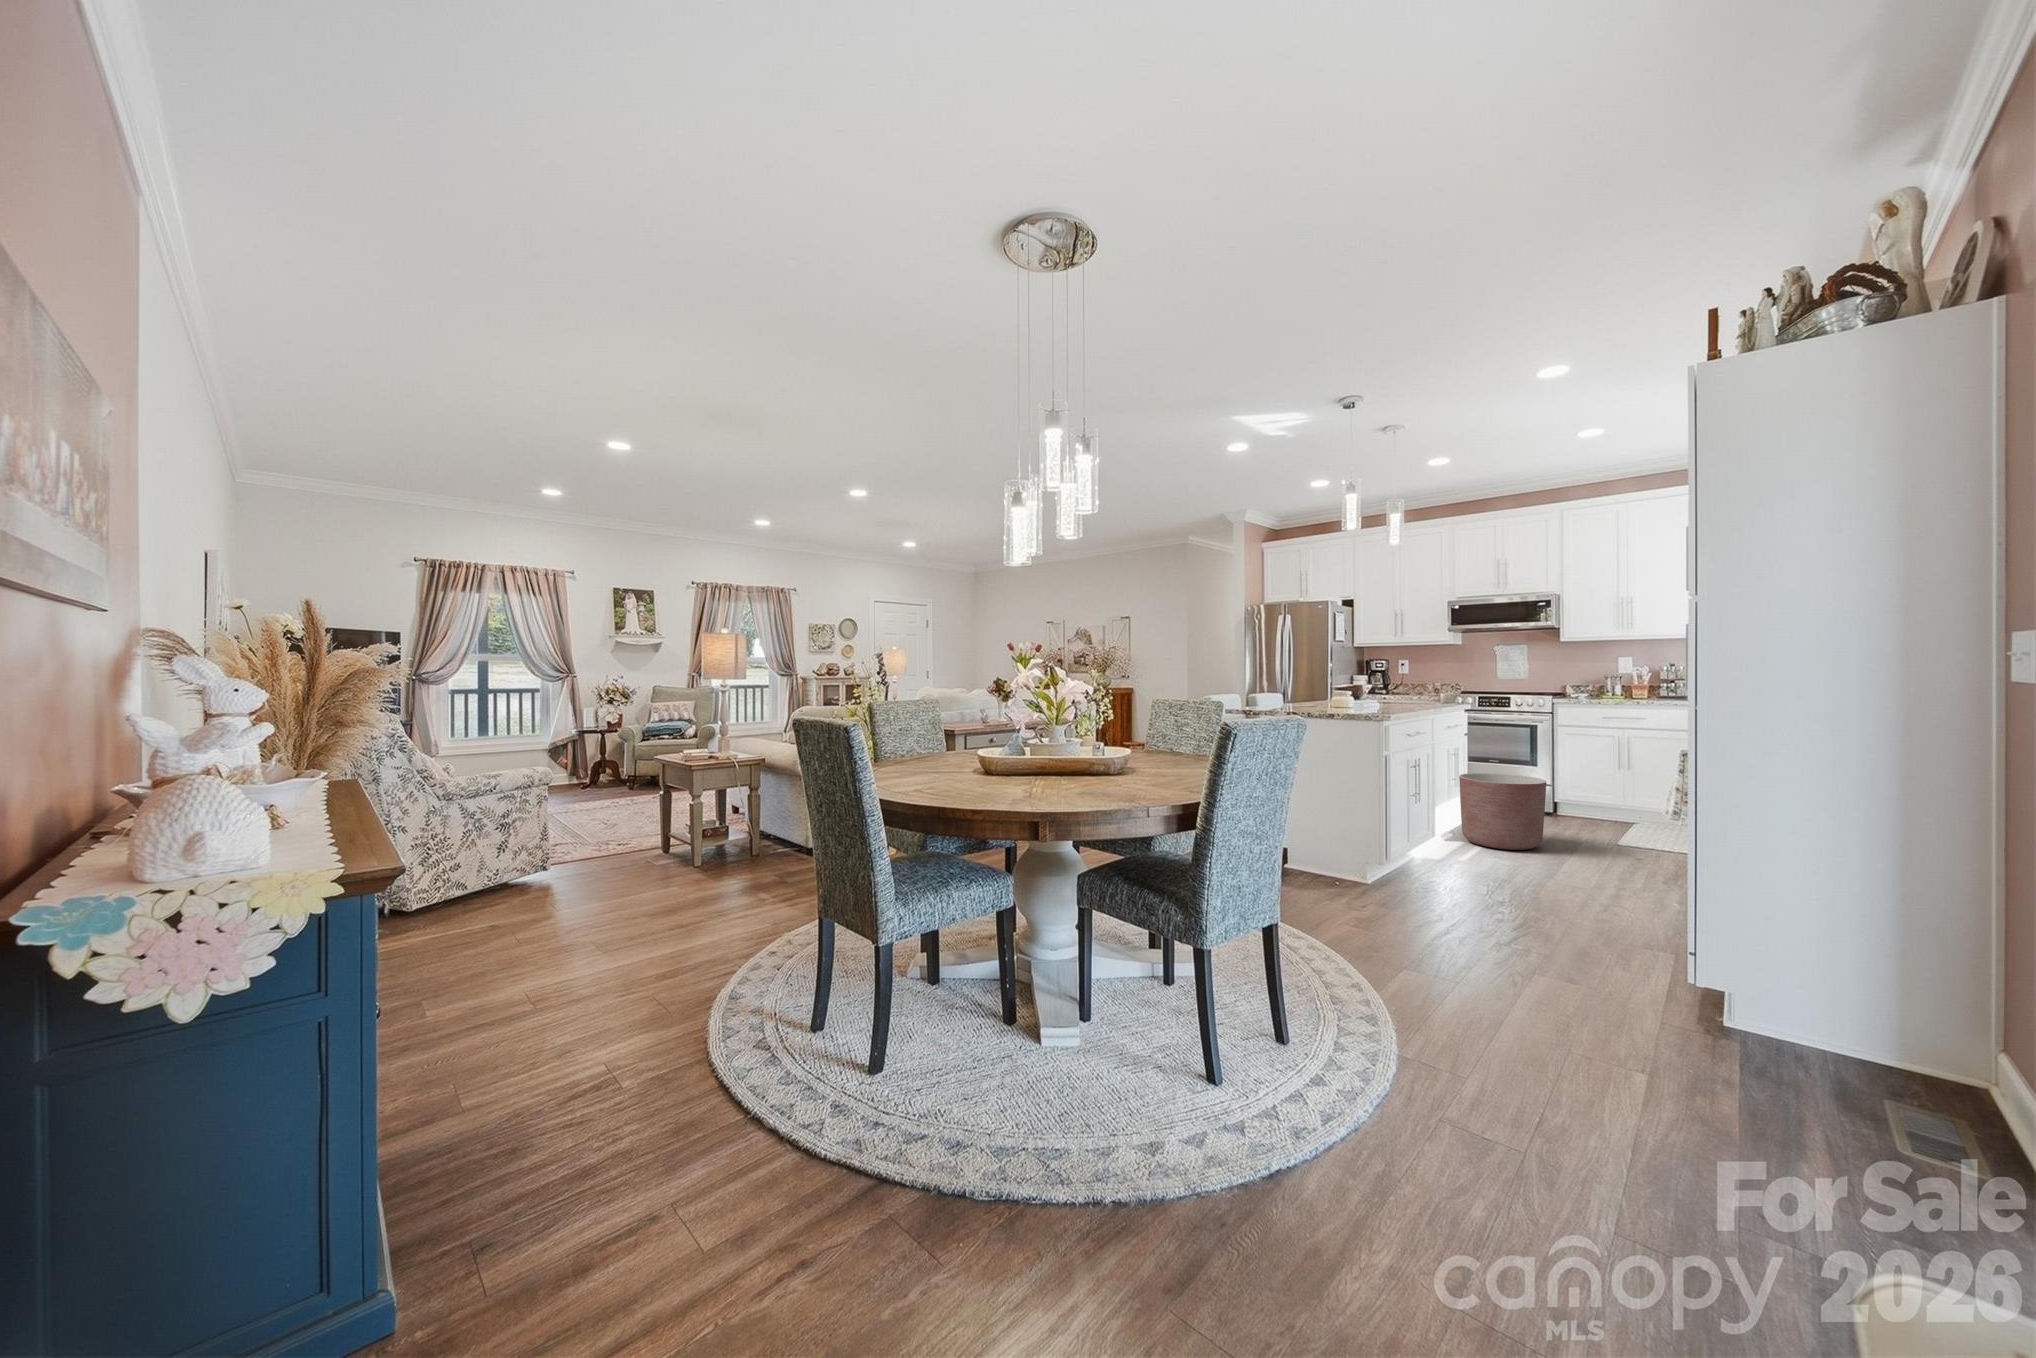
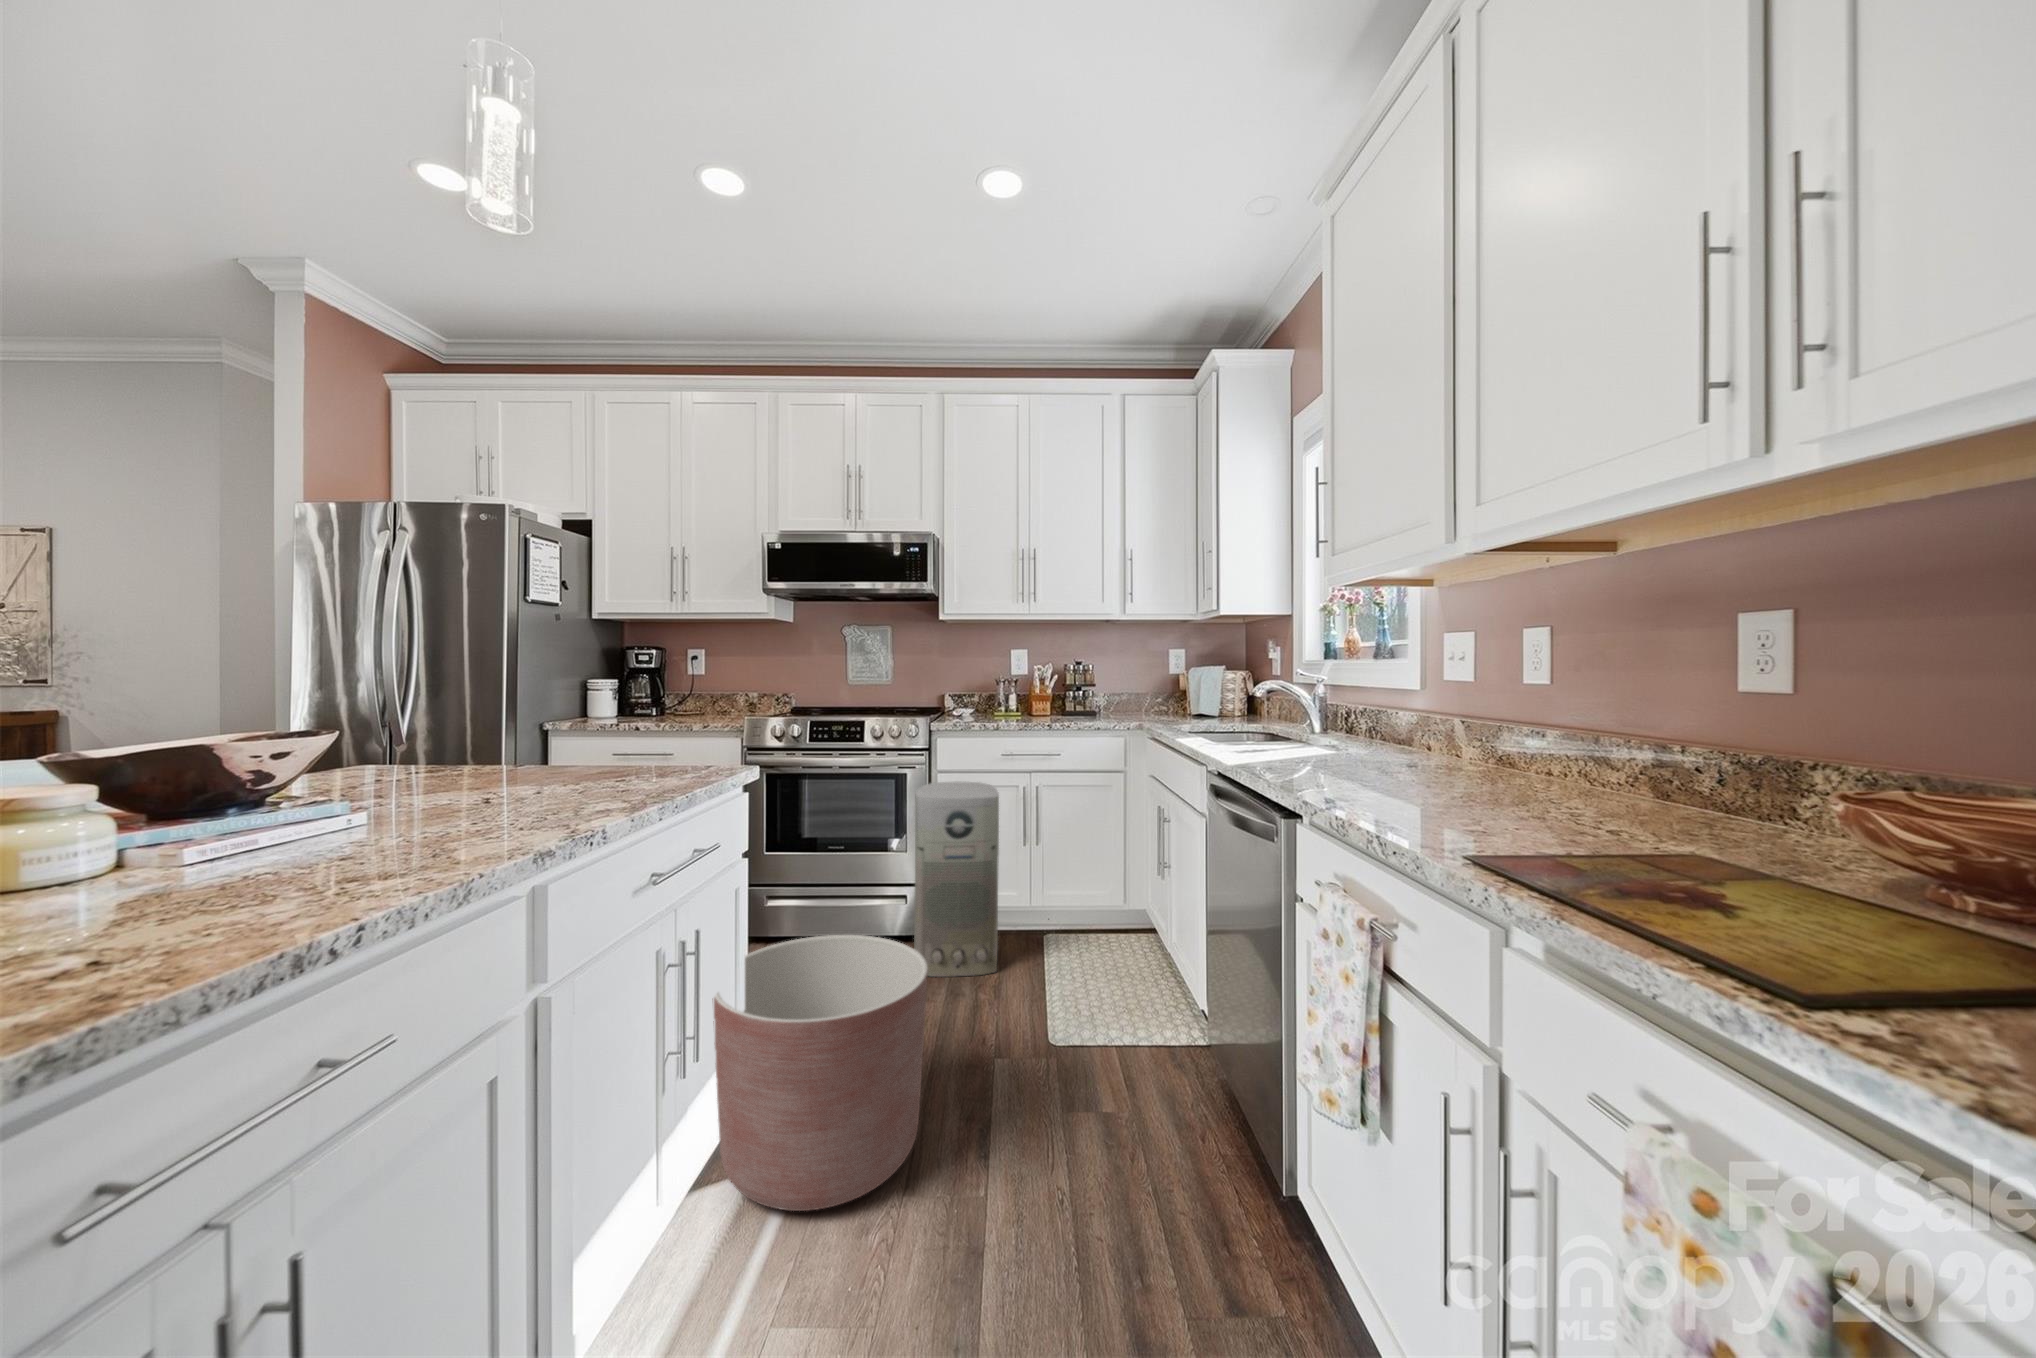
air purifier: none [1543,731,1596,827] -> present [914,782,999,977]

